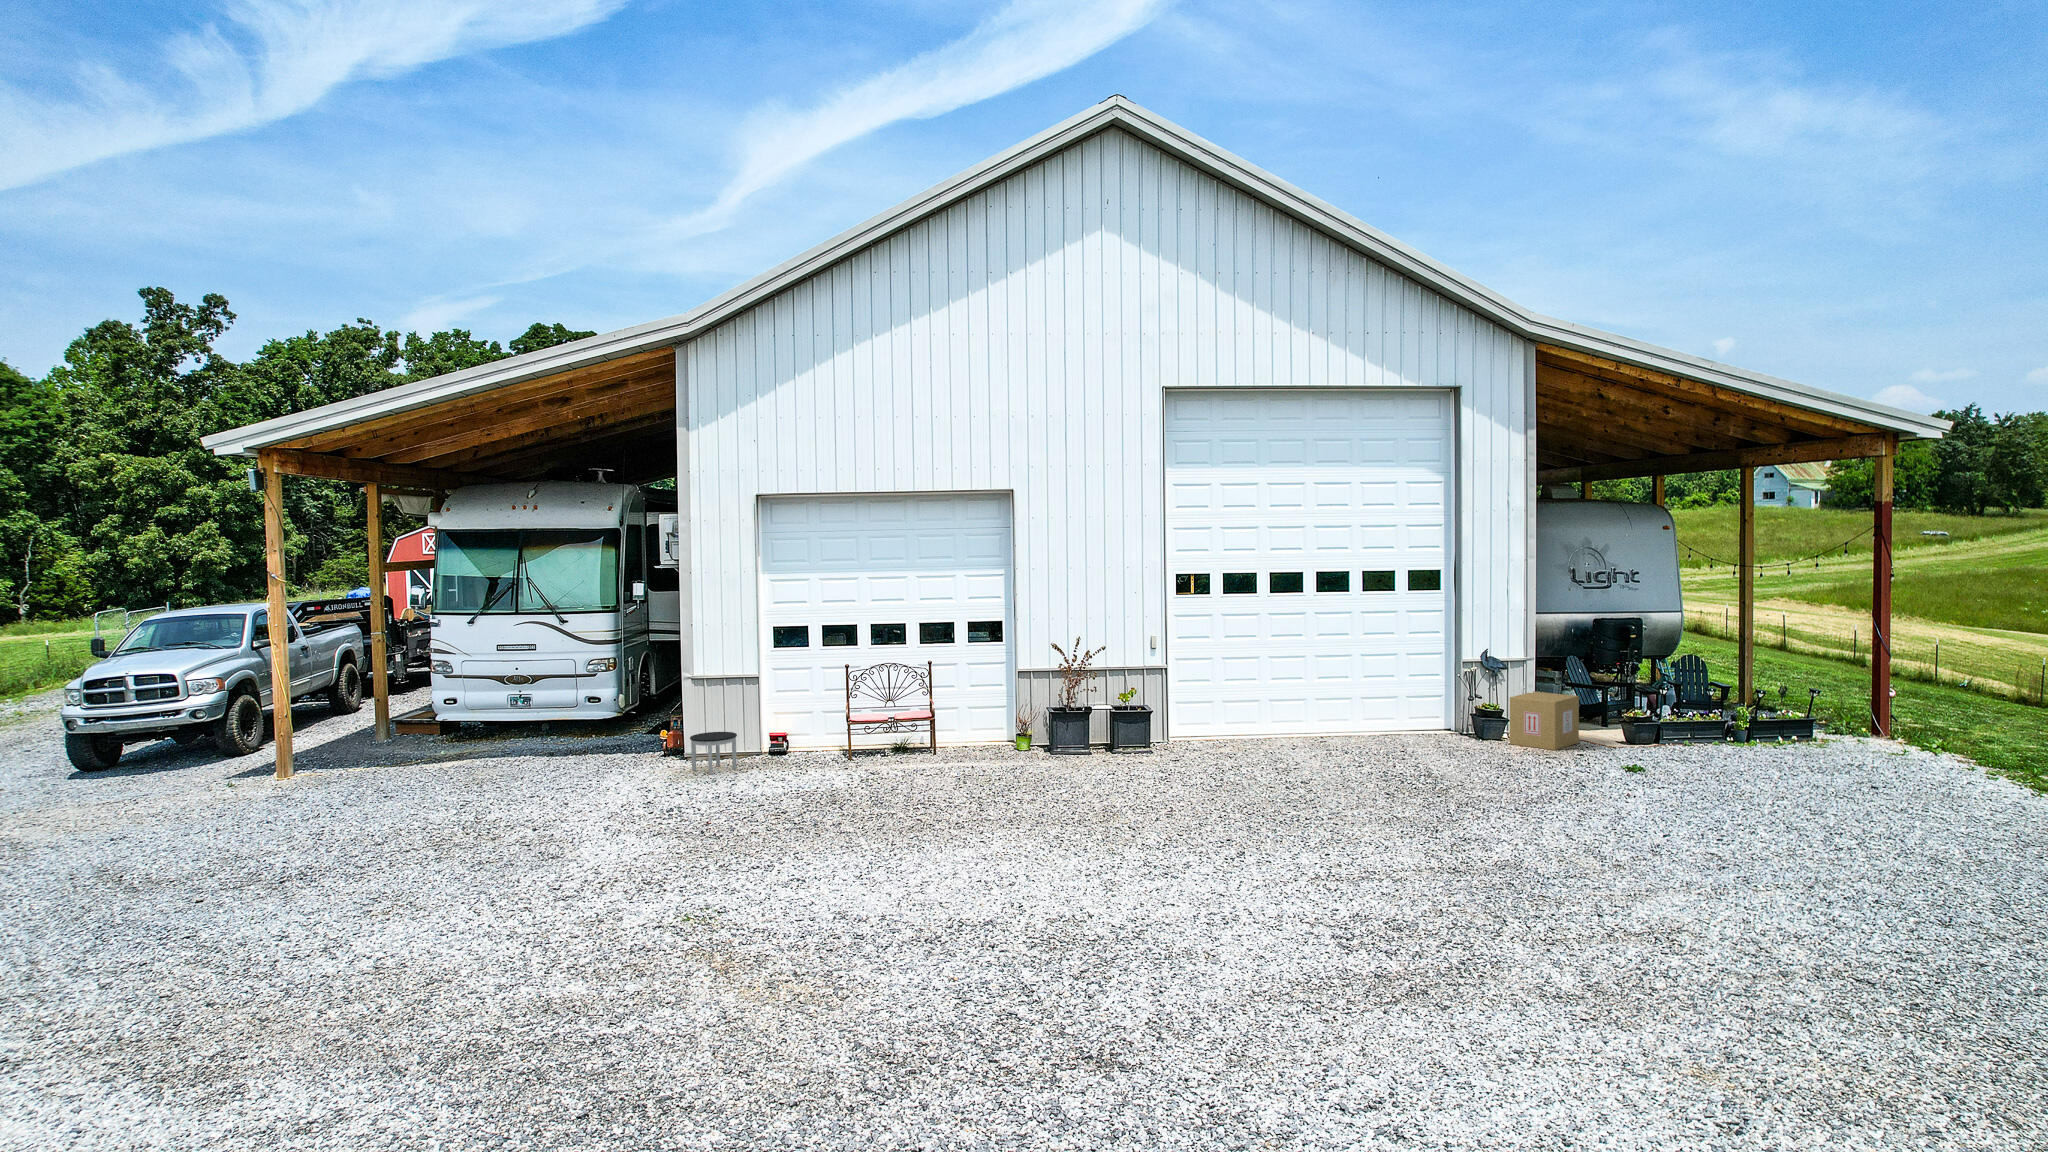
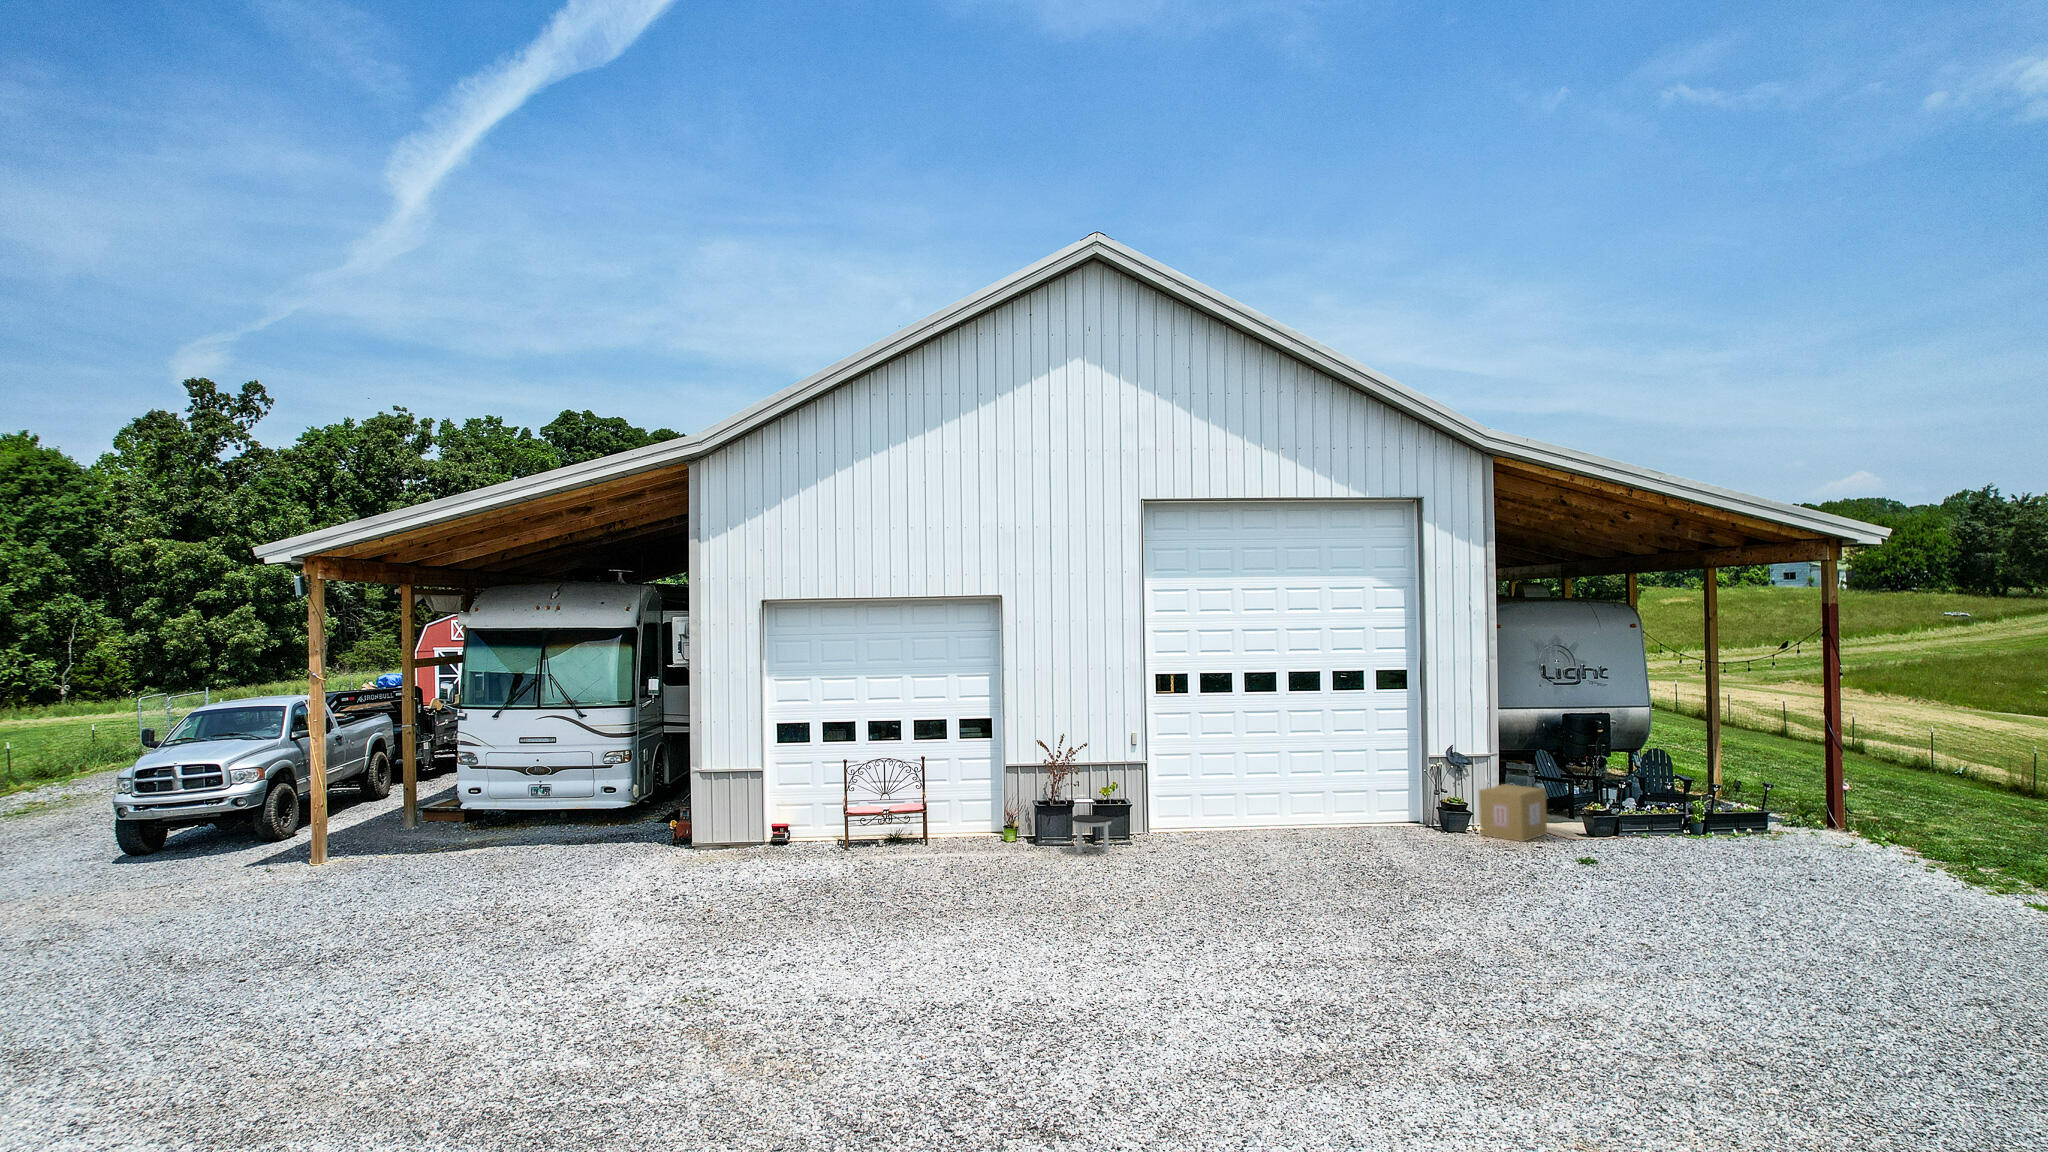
round table: present [690,732,737,775] -> present [1071,815,1114,853]

